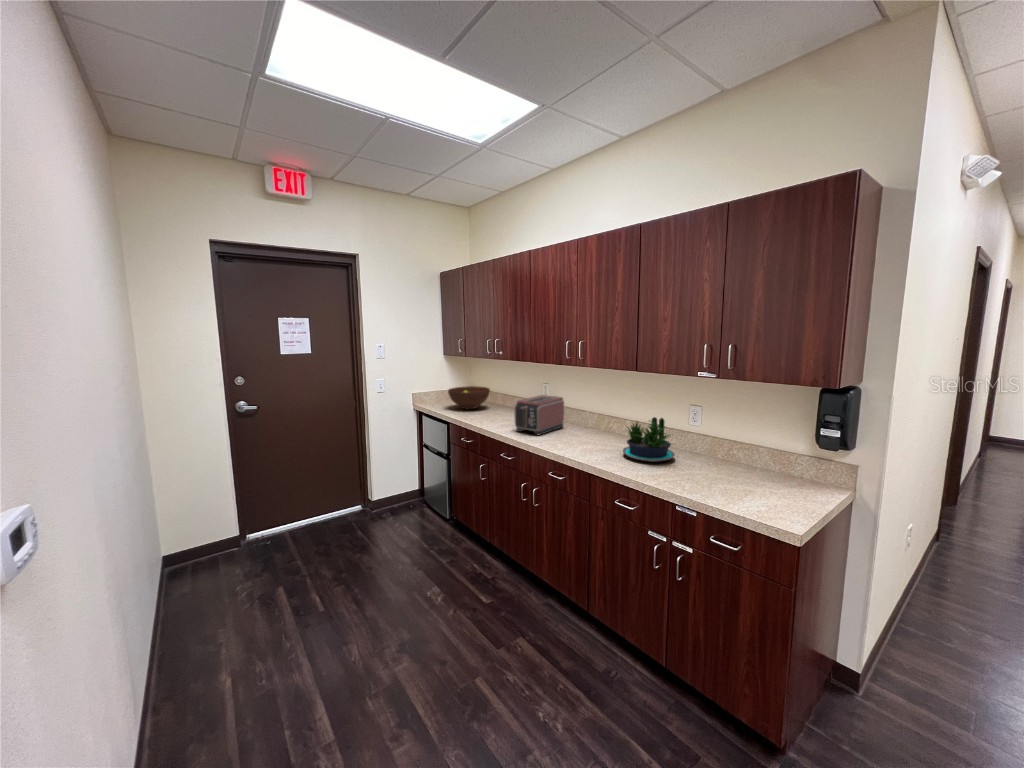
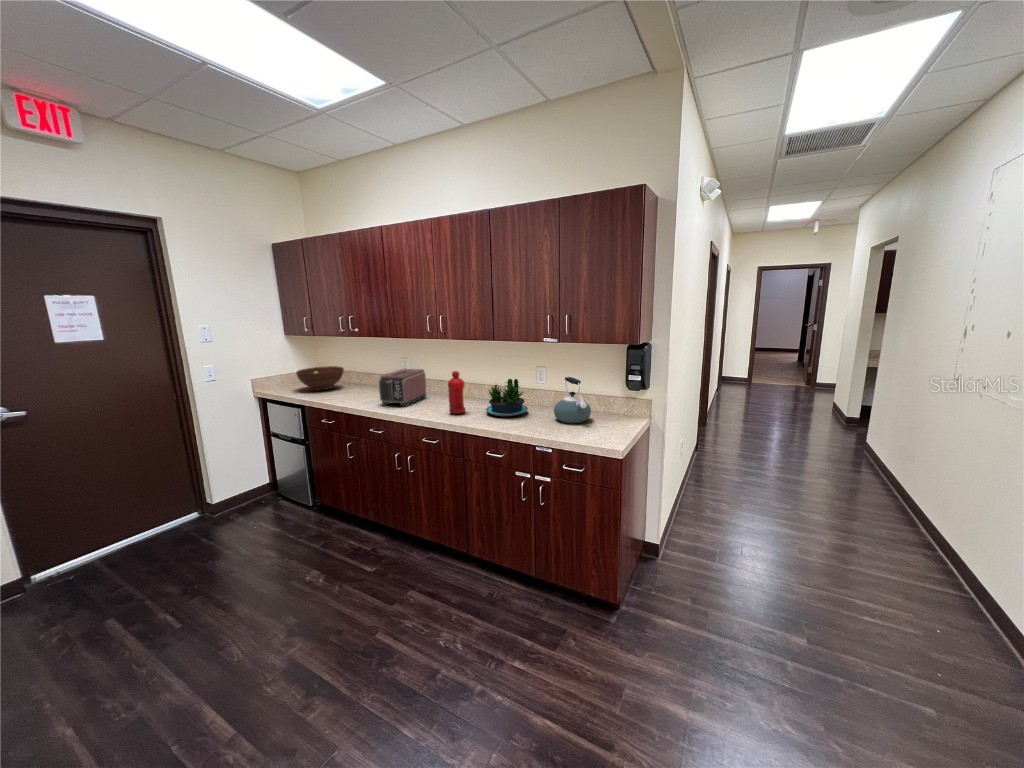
water bottle: none [581,403,600,451] -> present [448,371,466,414]
kettle: none [707,423,759,483] -> present [554,377,591,423]

